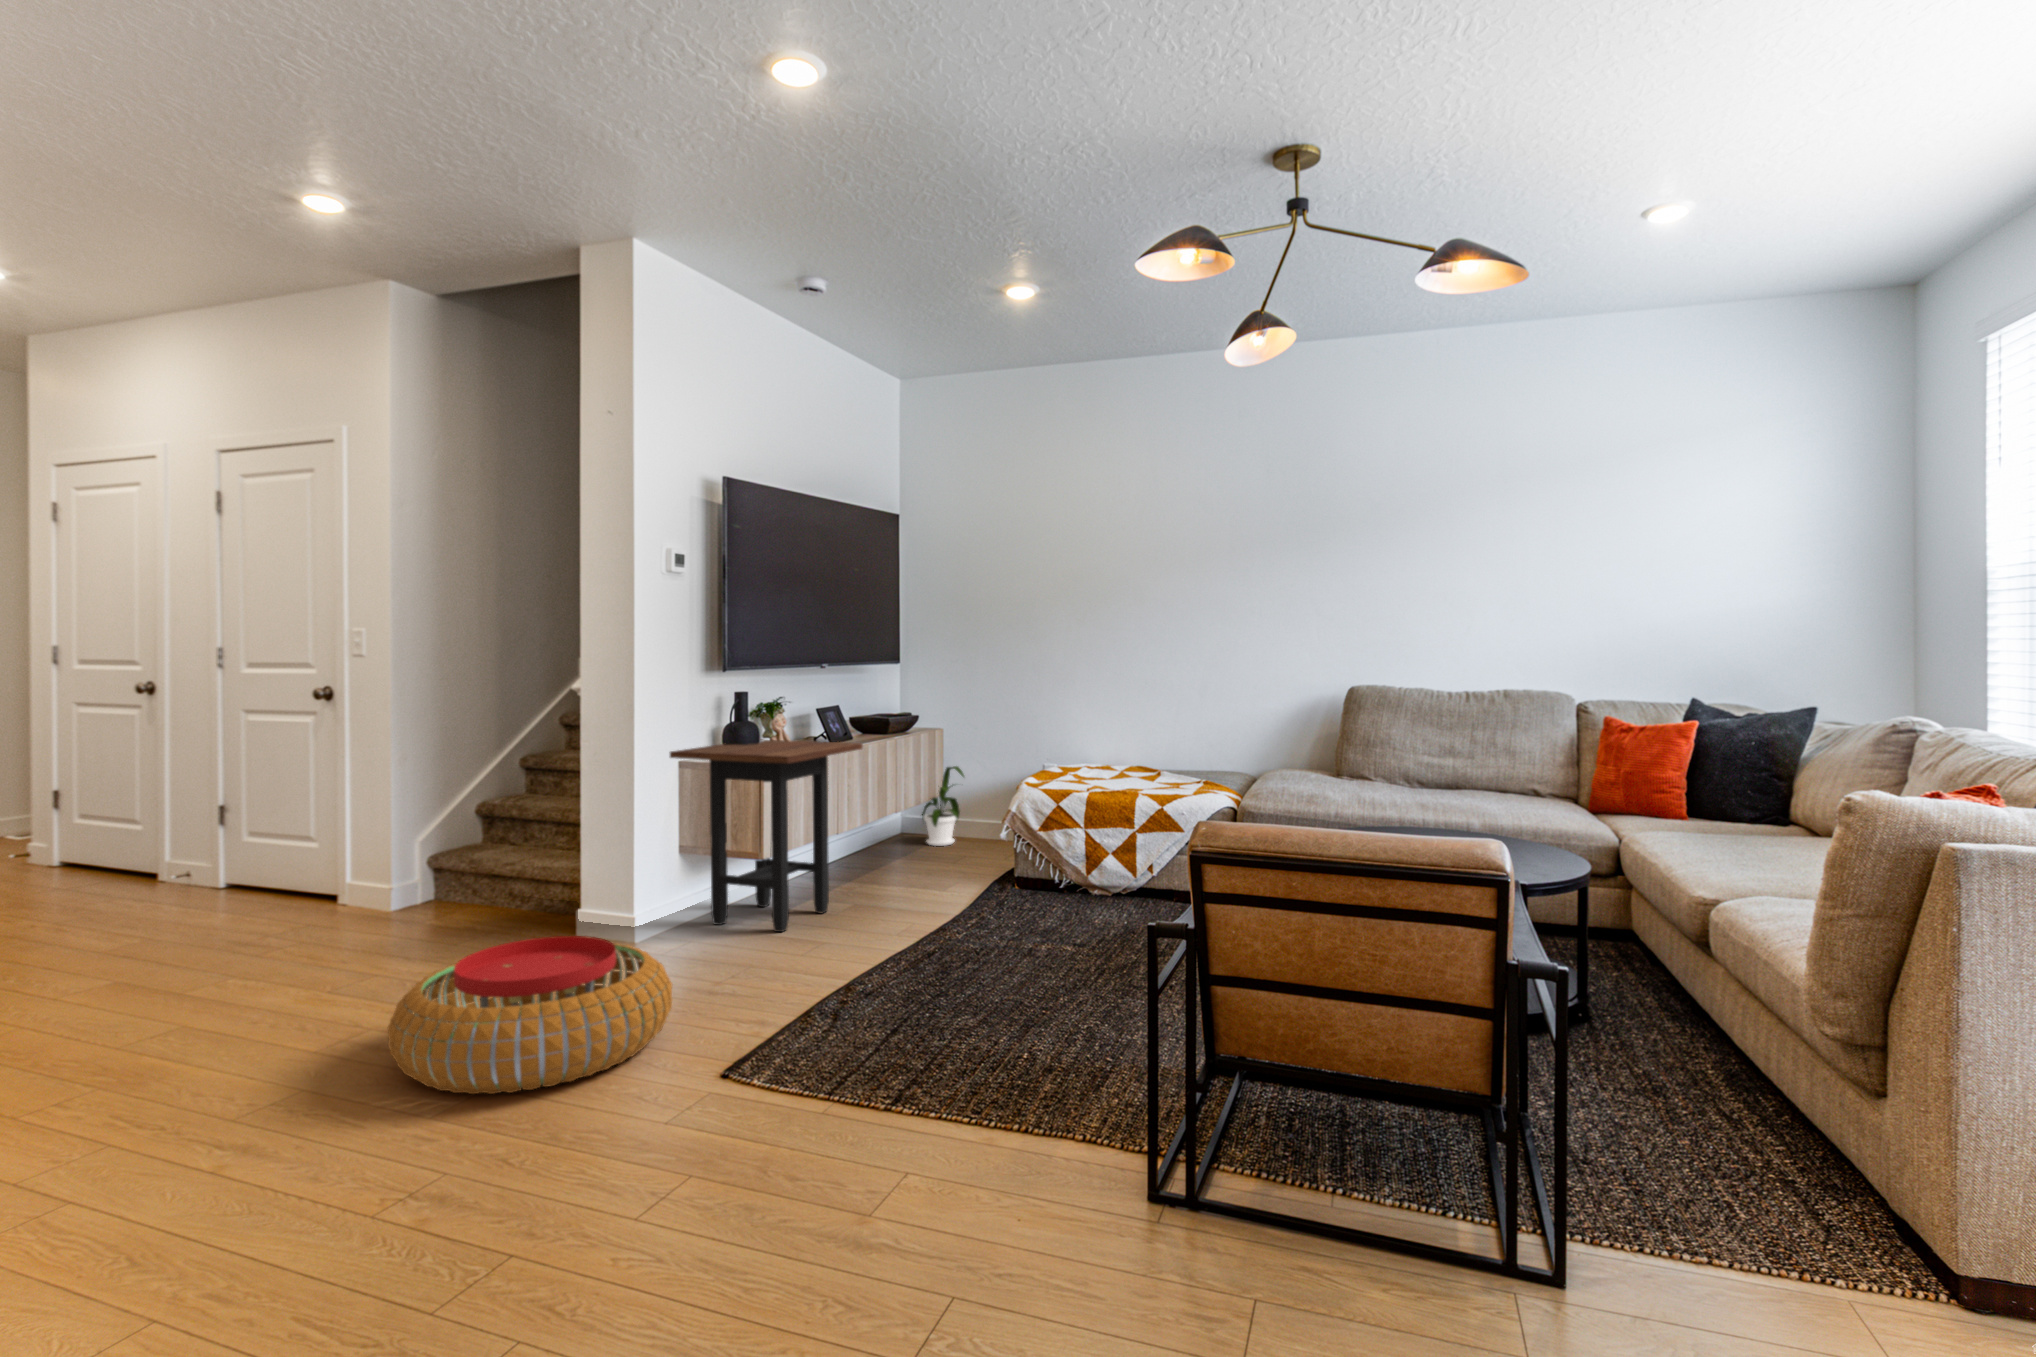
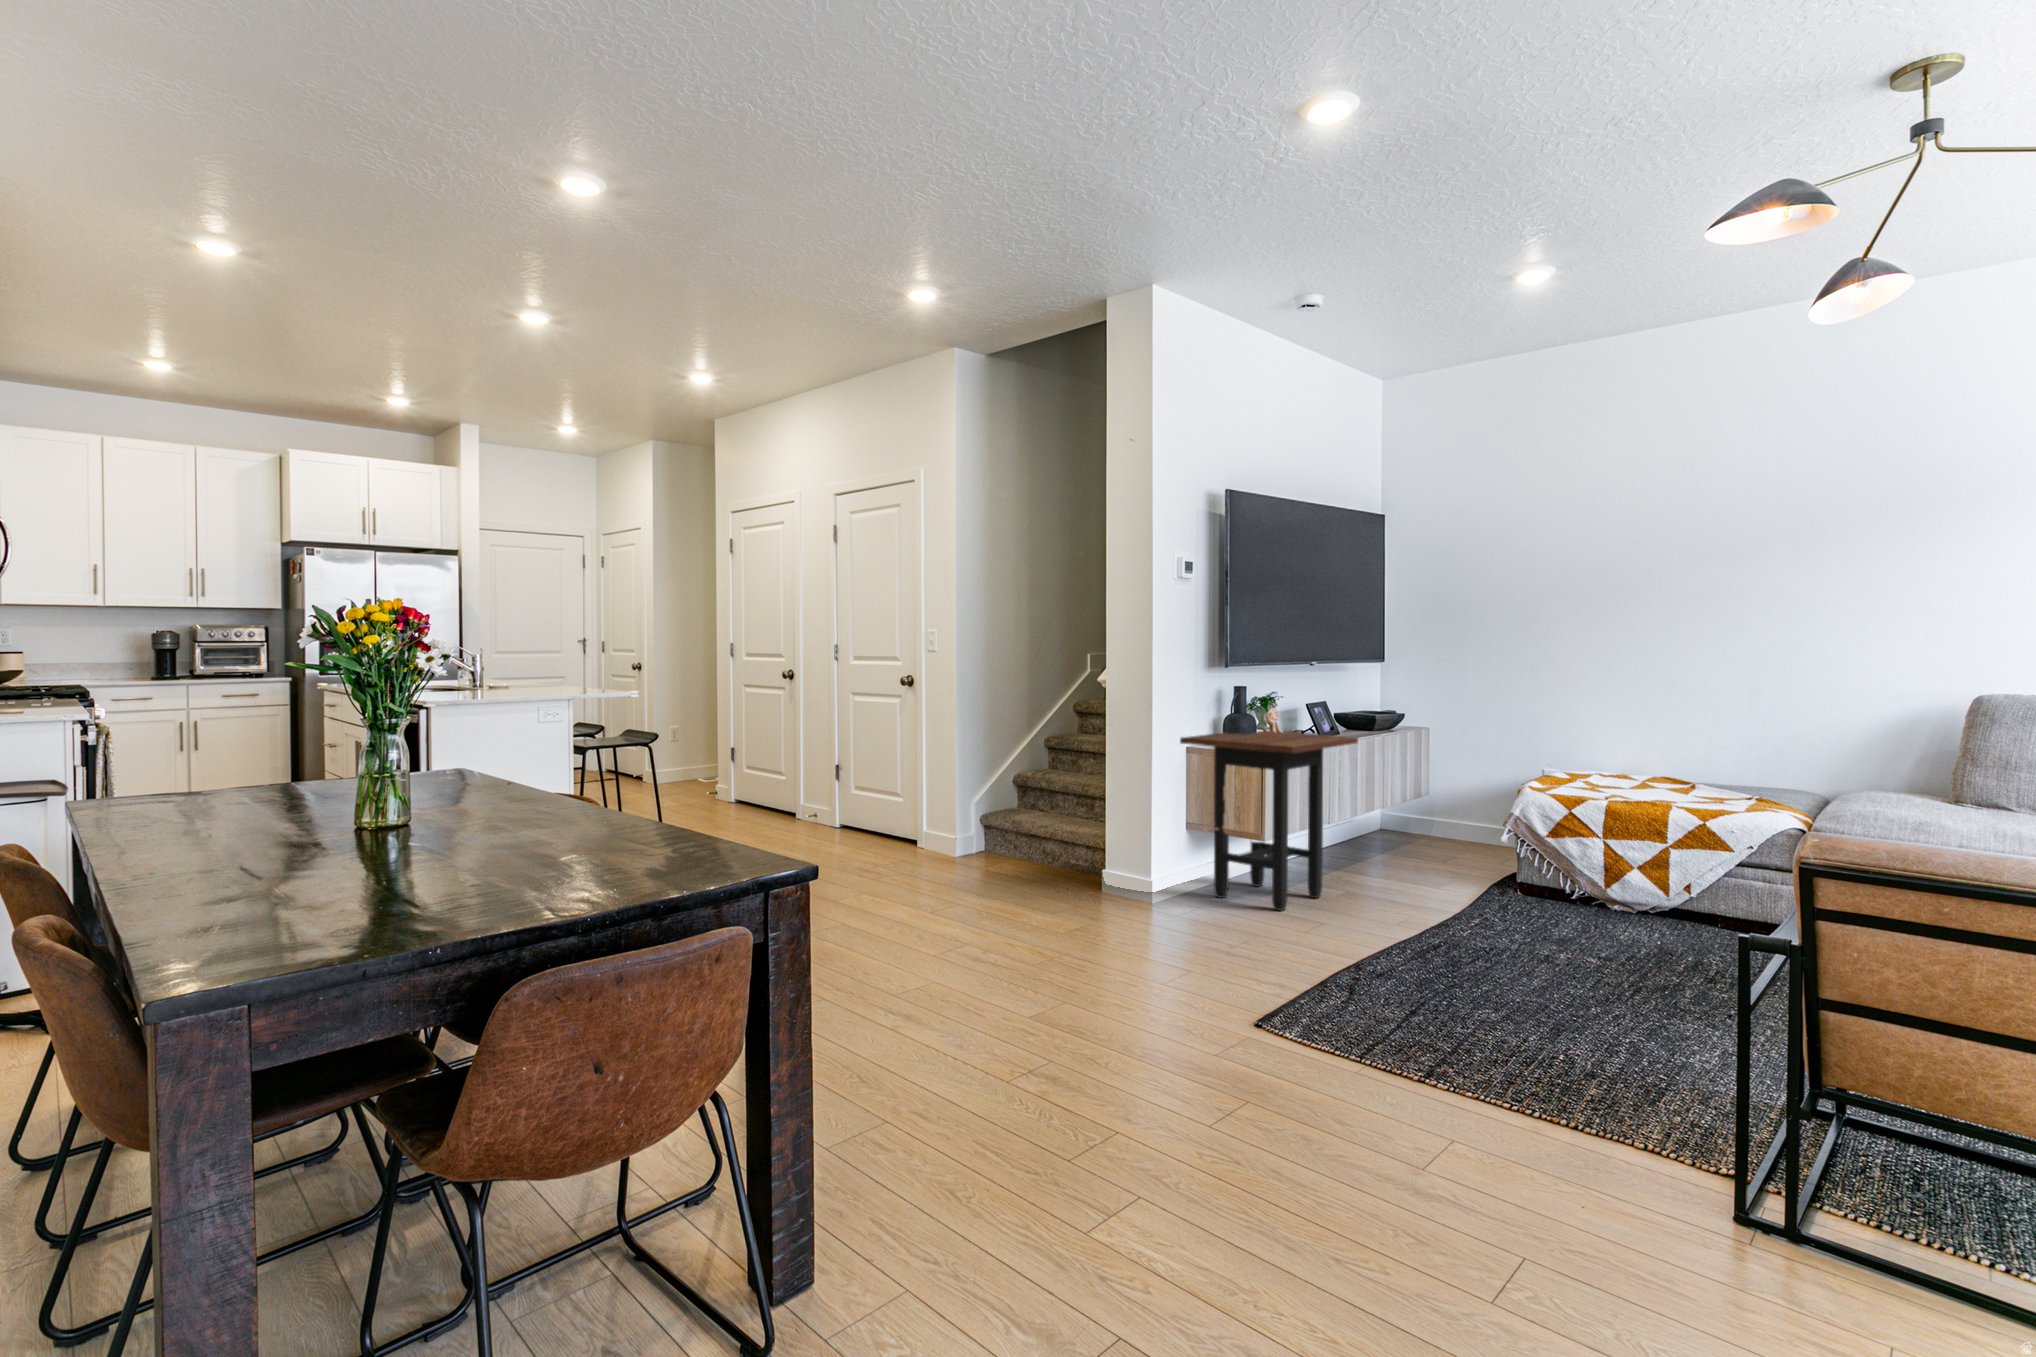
house plant: present [922,766,964,846] -> none [1374,752,1453,846]
pouf: present [388,936,672,1094] -> none [992,890,1206,1012]

